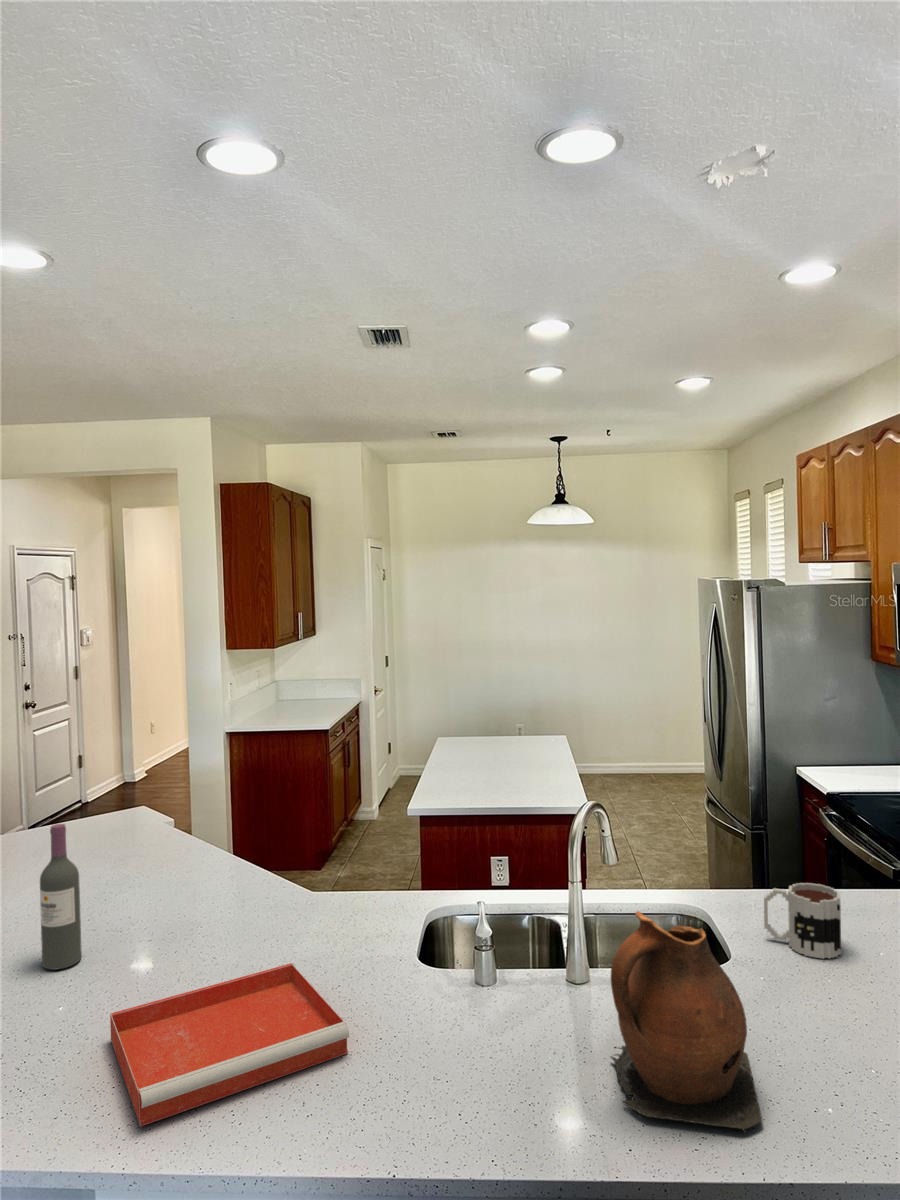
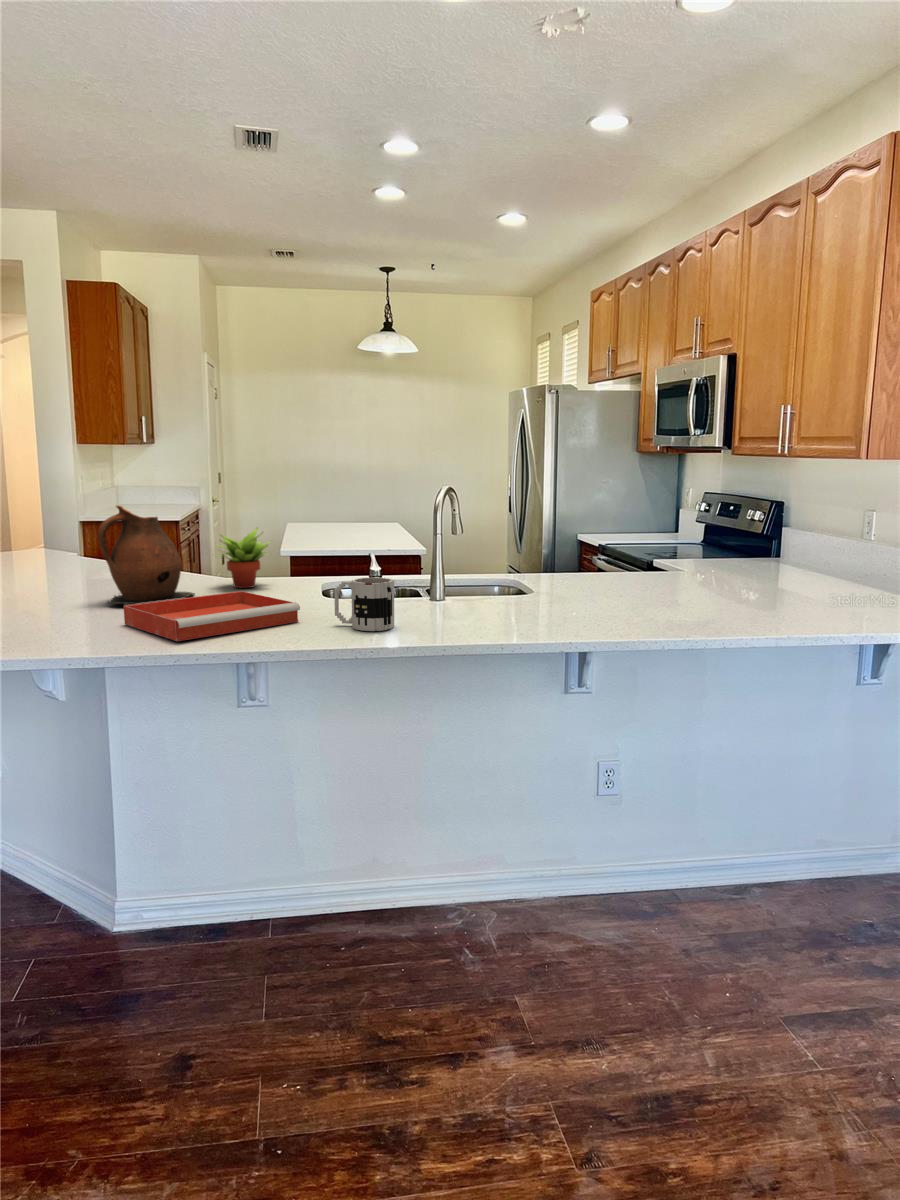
wine bottle: present [40,824,82,970] -> none [31,499,66,608]
succulent plant: none [282,830,361,920] -> present [218,527,271,588]
mug: present [764,883,841,959] -> present [334,577,394,631]
ceramic pitcher: present [611,911,762,1133] -> present [98,505,195,604]

